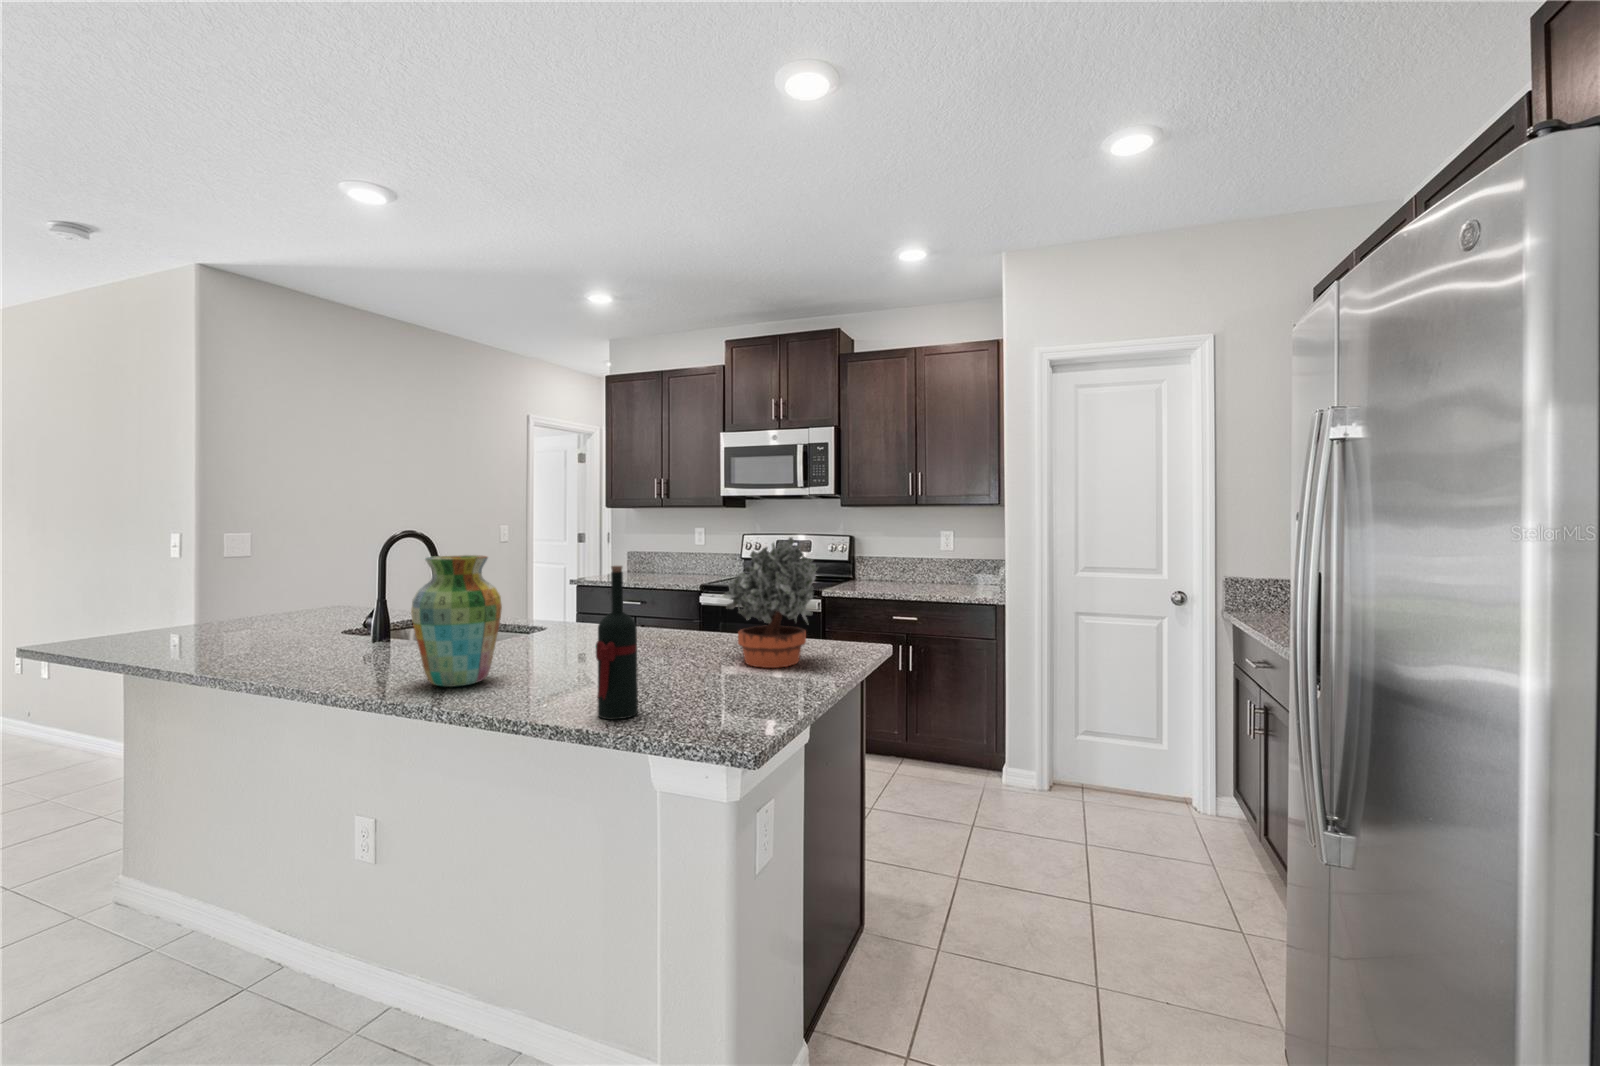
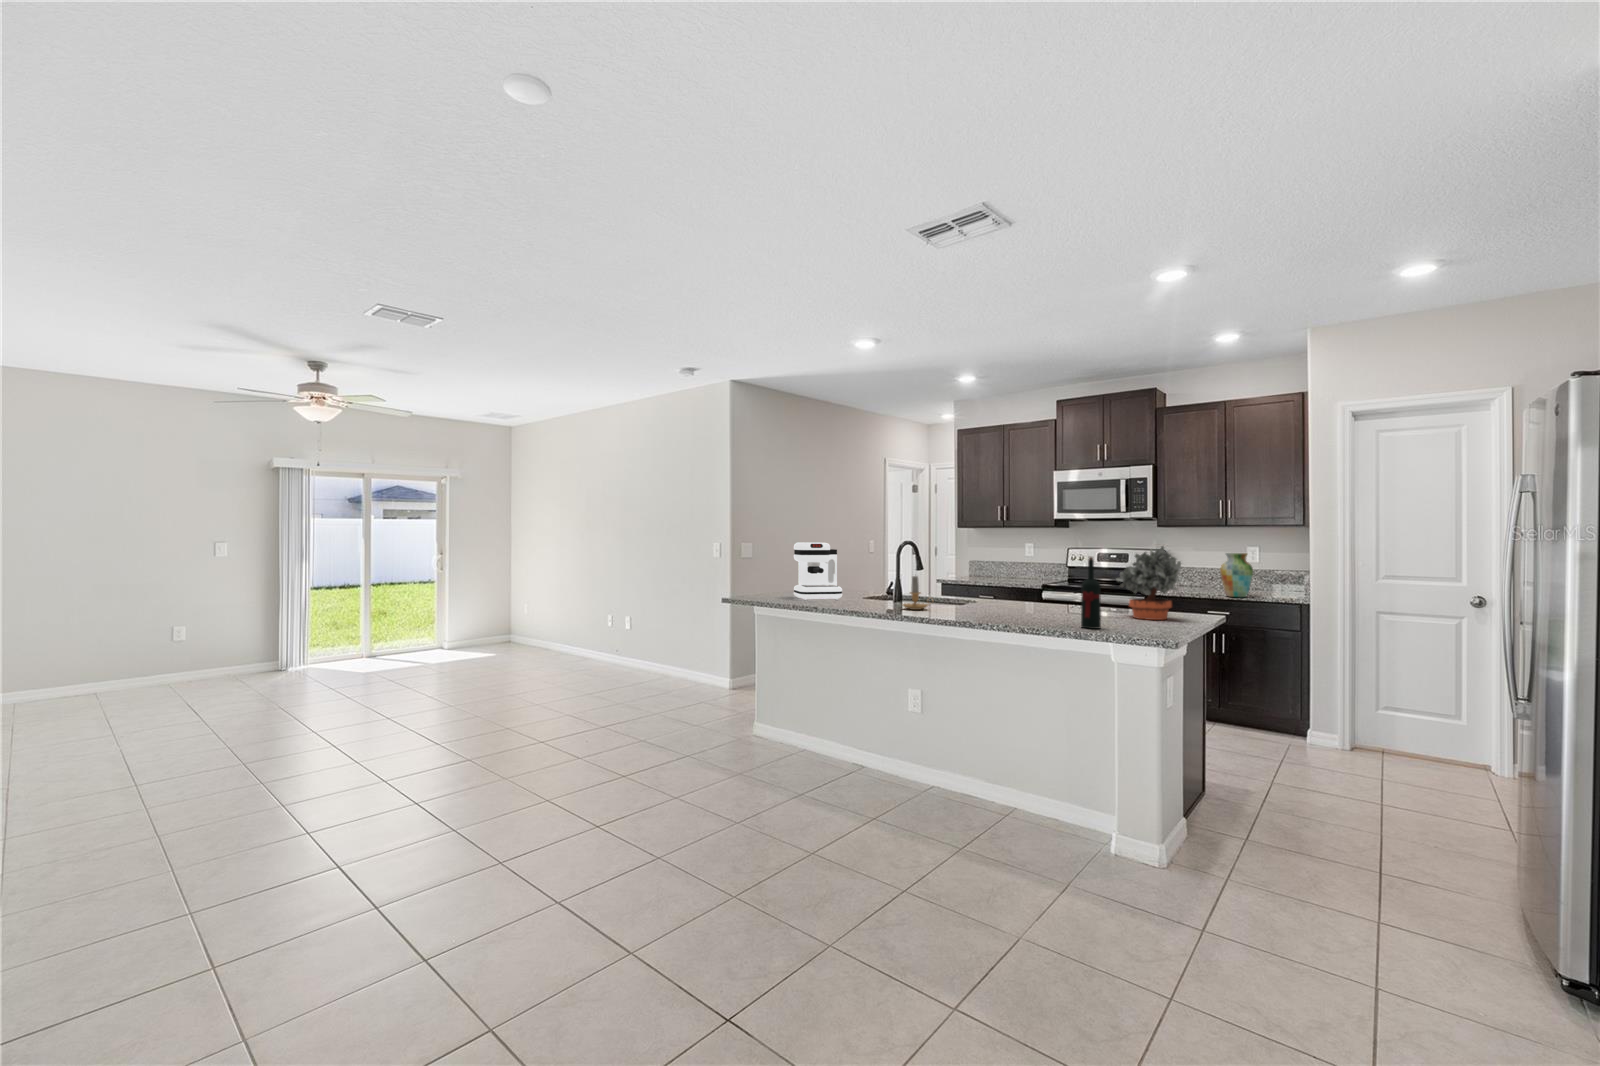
coffee maker: none [146,535,263,650] -> present [794,543,842,600]
vase: present [411,555,502,687] -> present [1220,553,1253,597]
candle: none [313,598,390,669] -> present [902,576,929,610]

